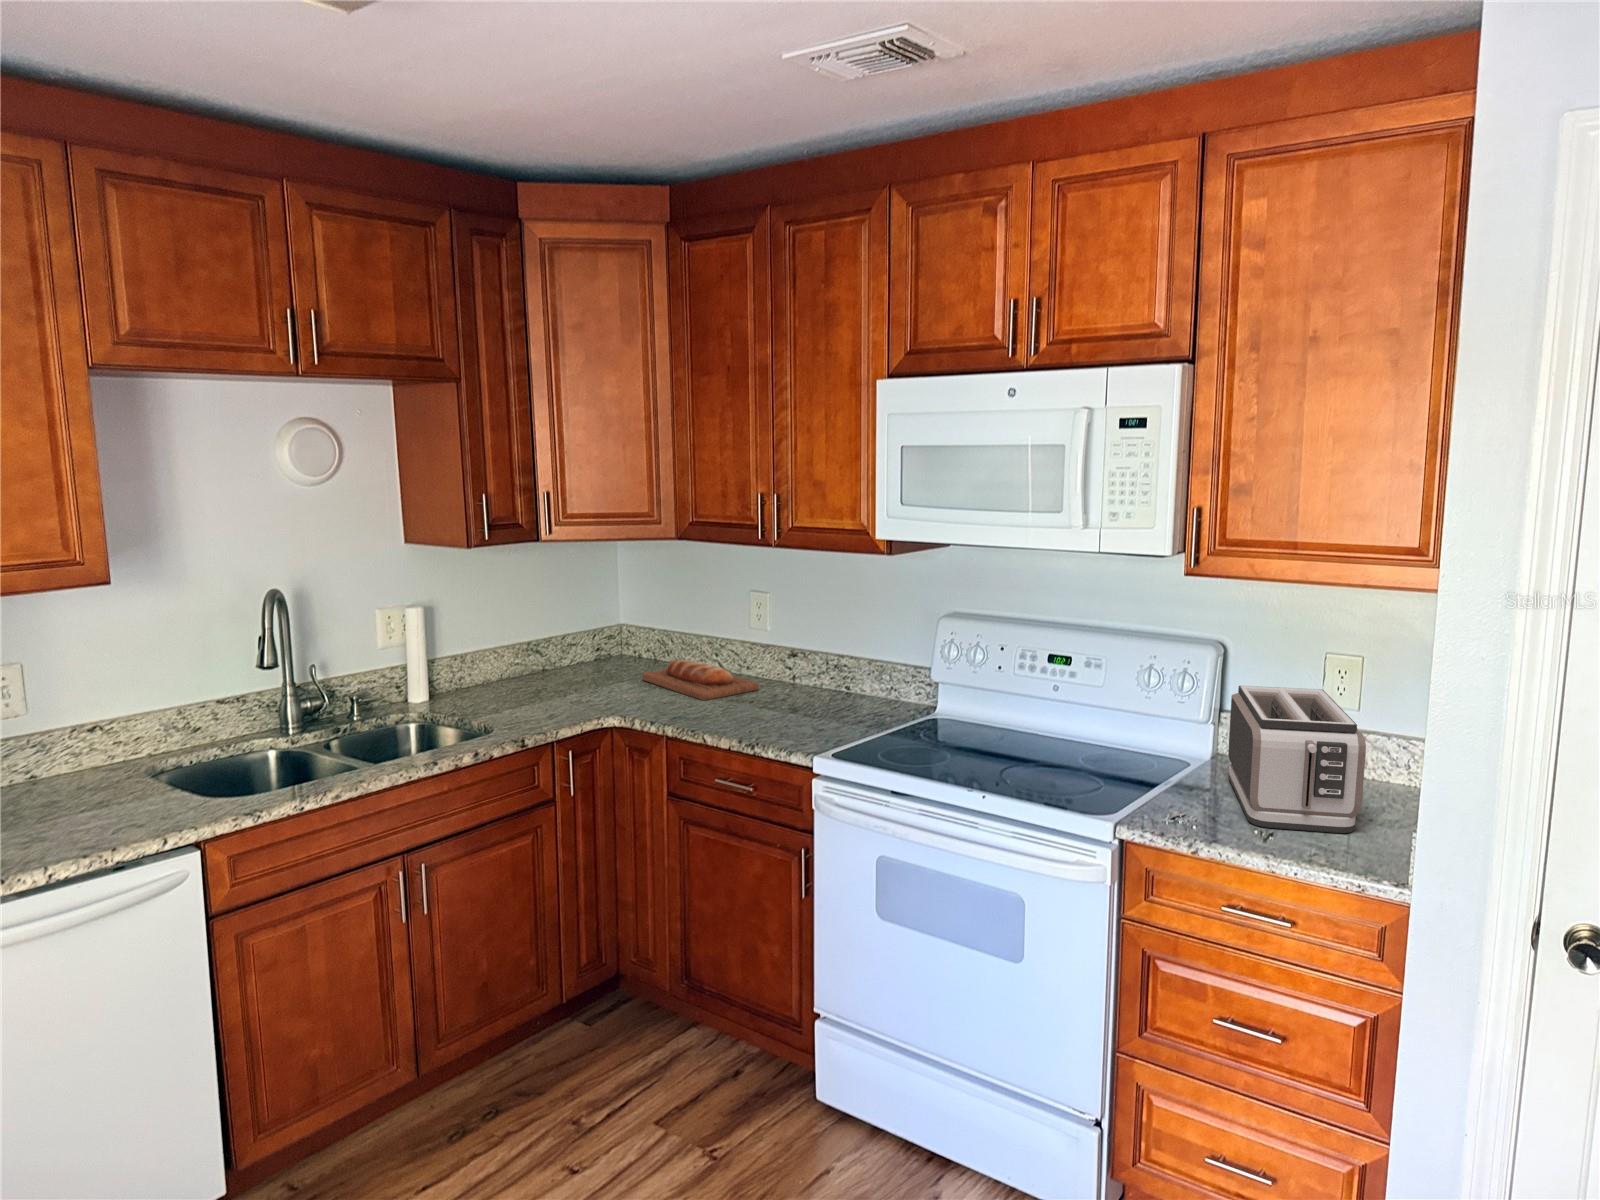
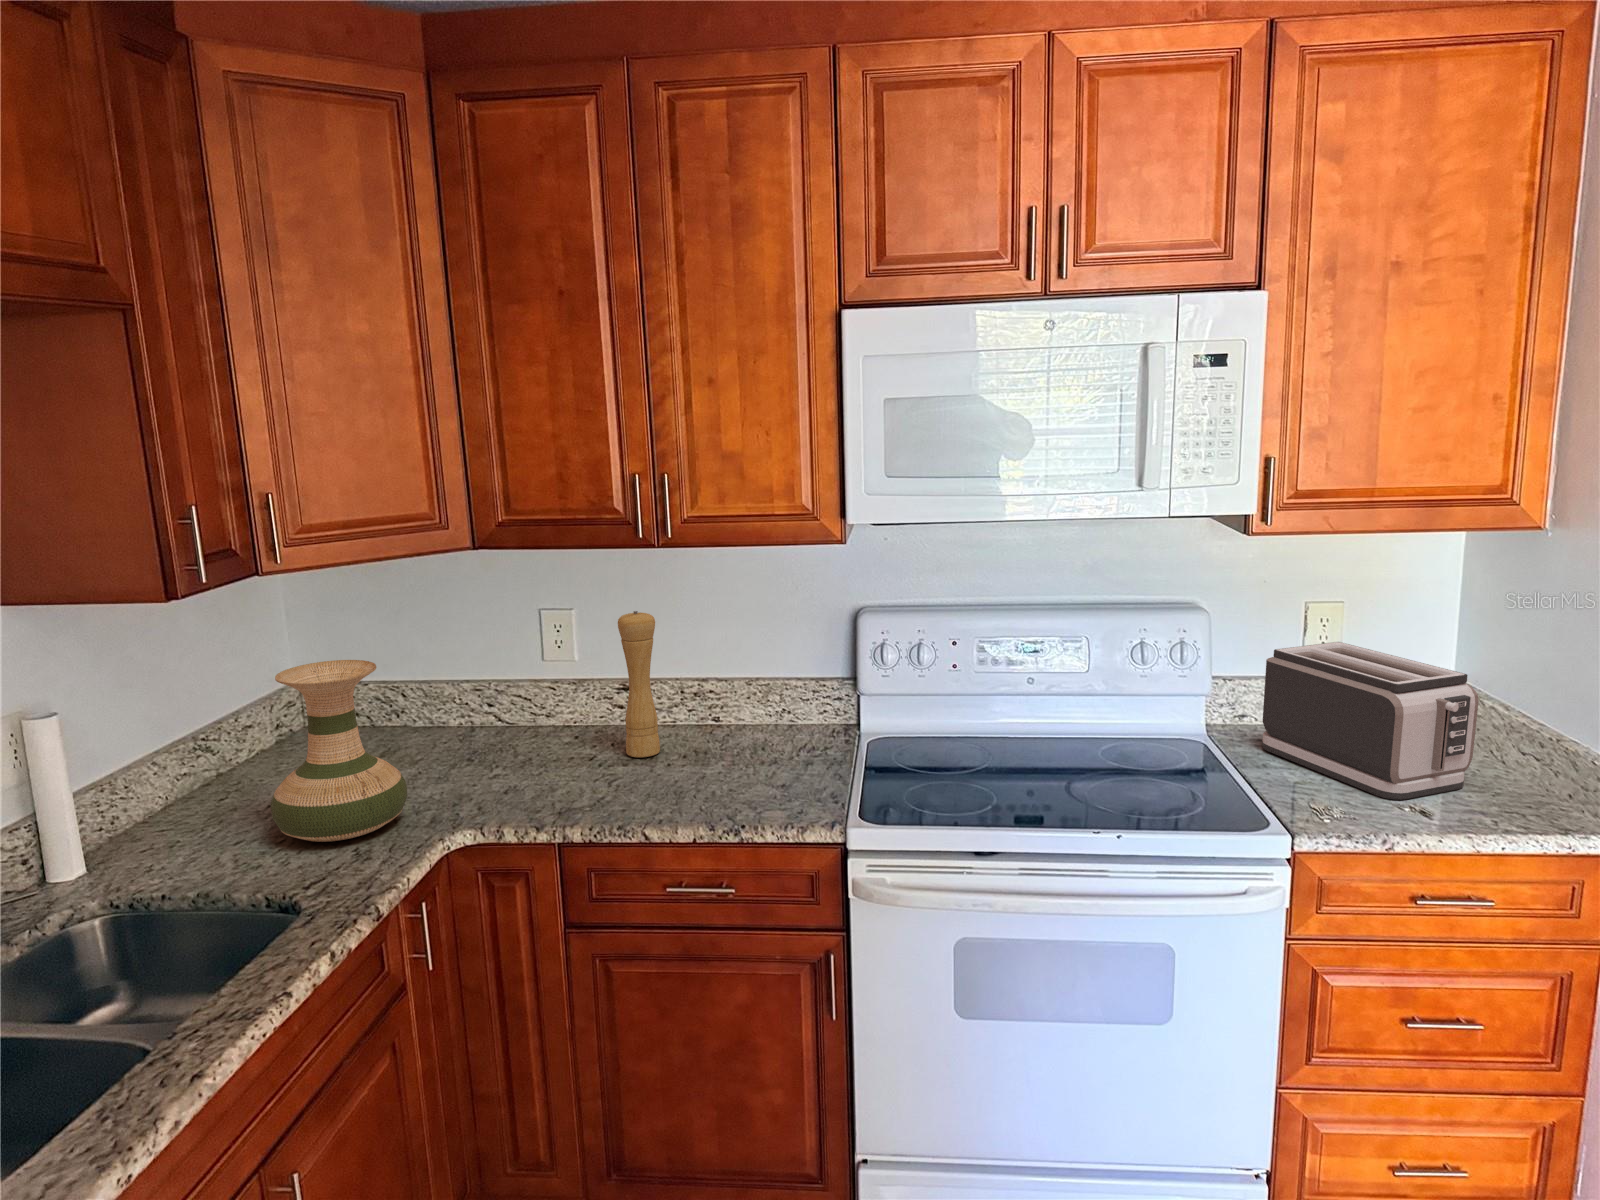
pepper mill: none [760,594,786,701] -> present [618,611,660,757]
vase: none [525,601,603,708] -> present [271,660,407,842]
bread loaf: present [642,660,759,700] -> none [407,721,601,775]

